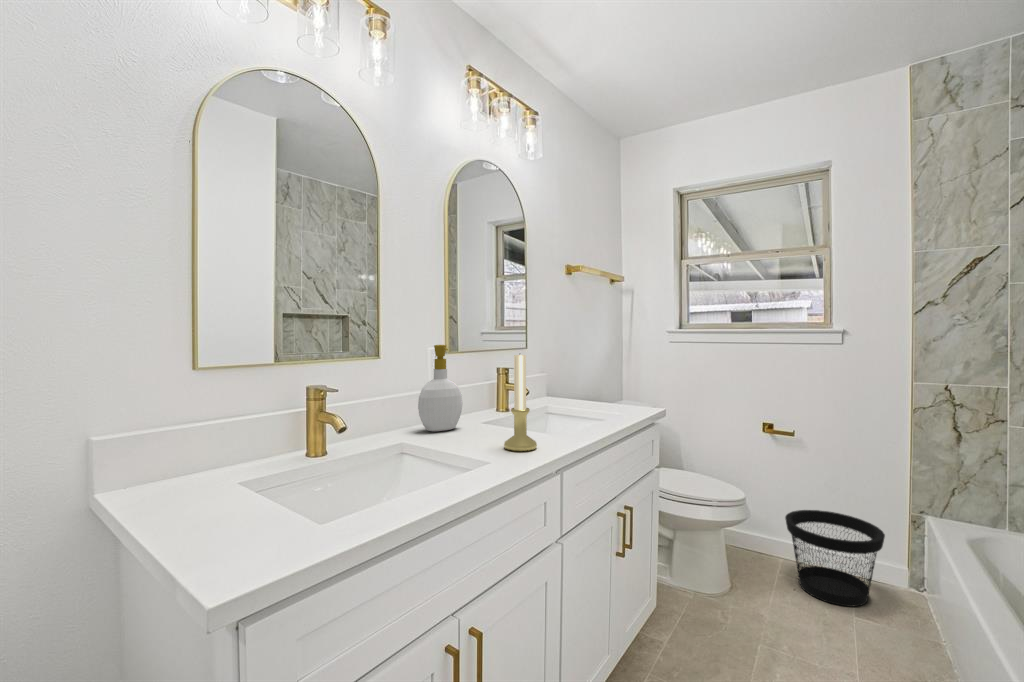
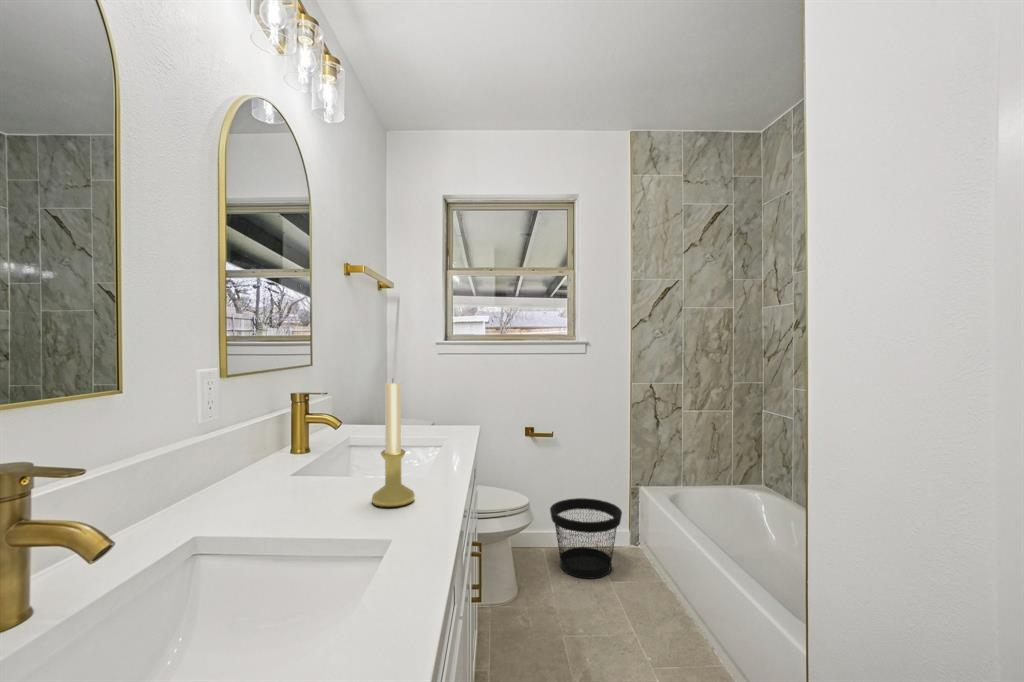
soap bottle: present [418,345,463,432] -> none [211,371,277,499]

